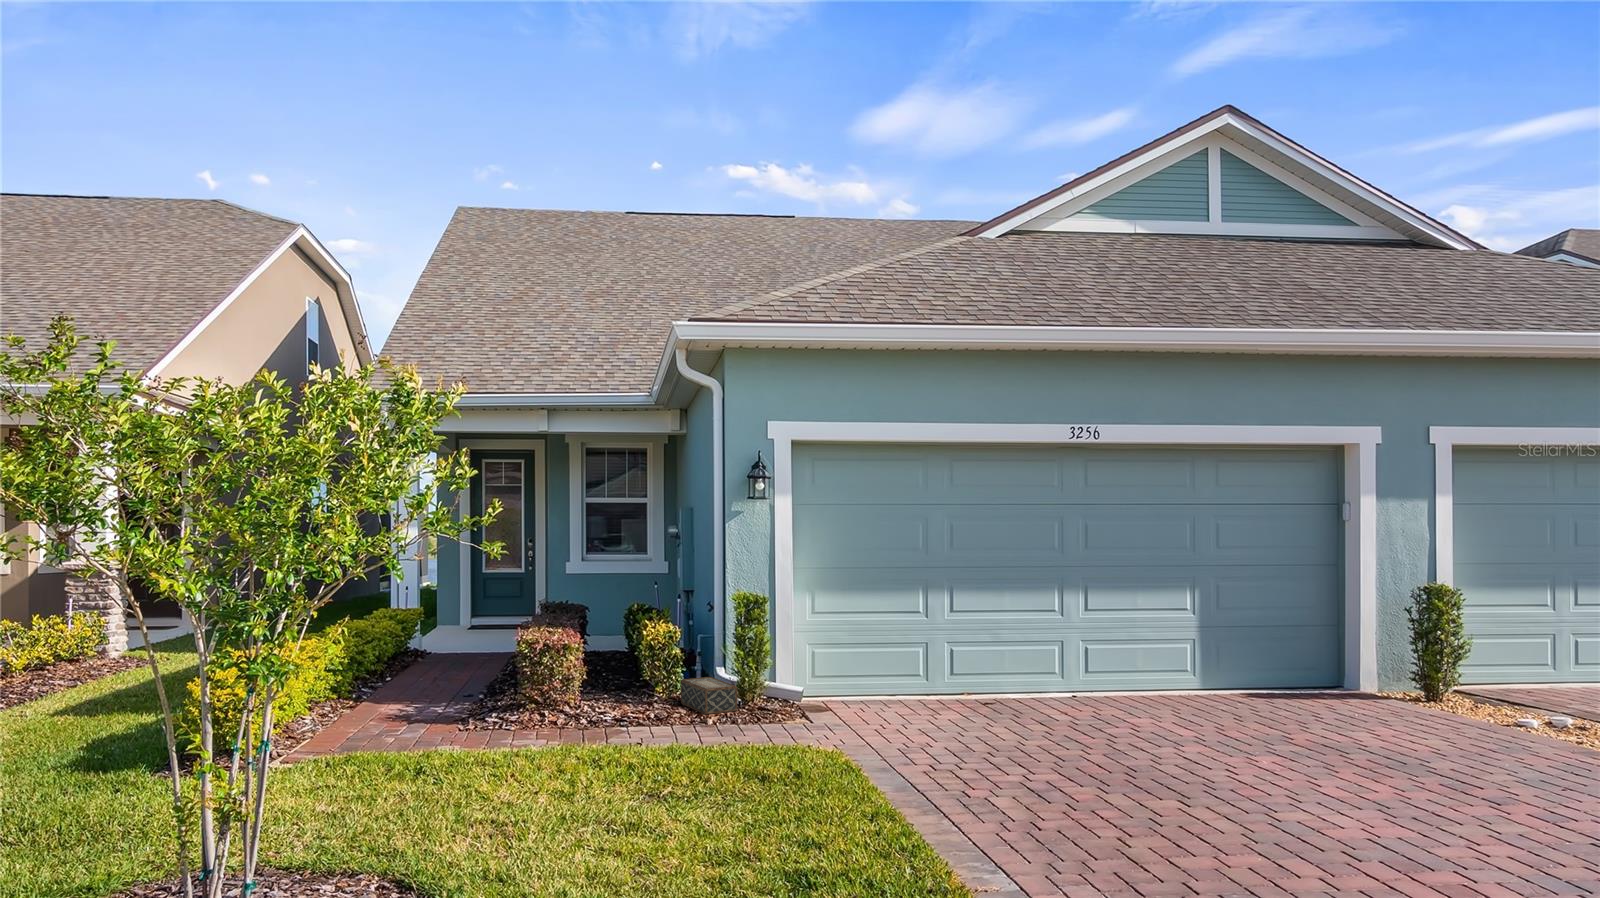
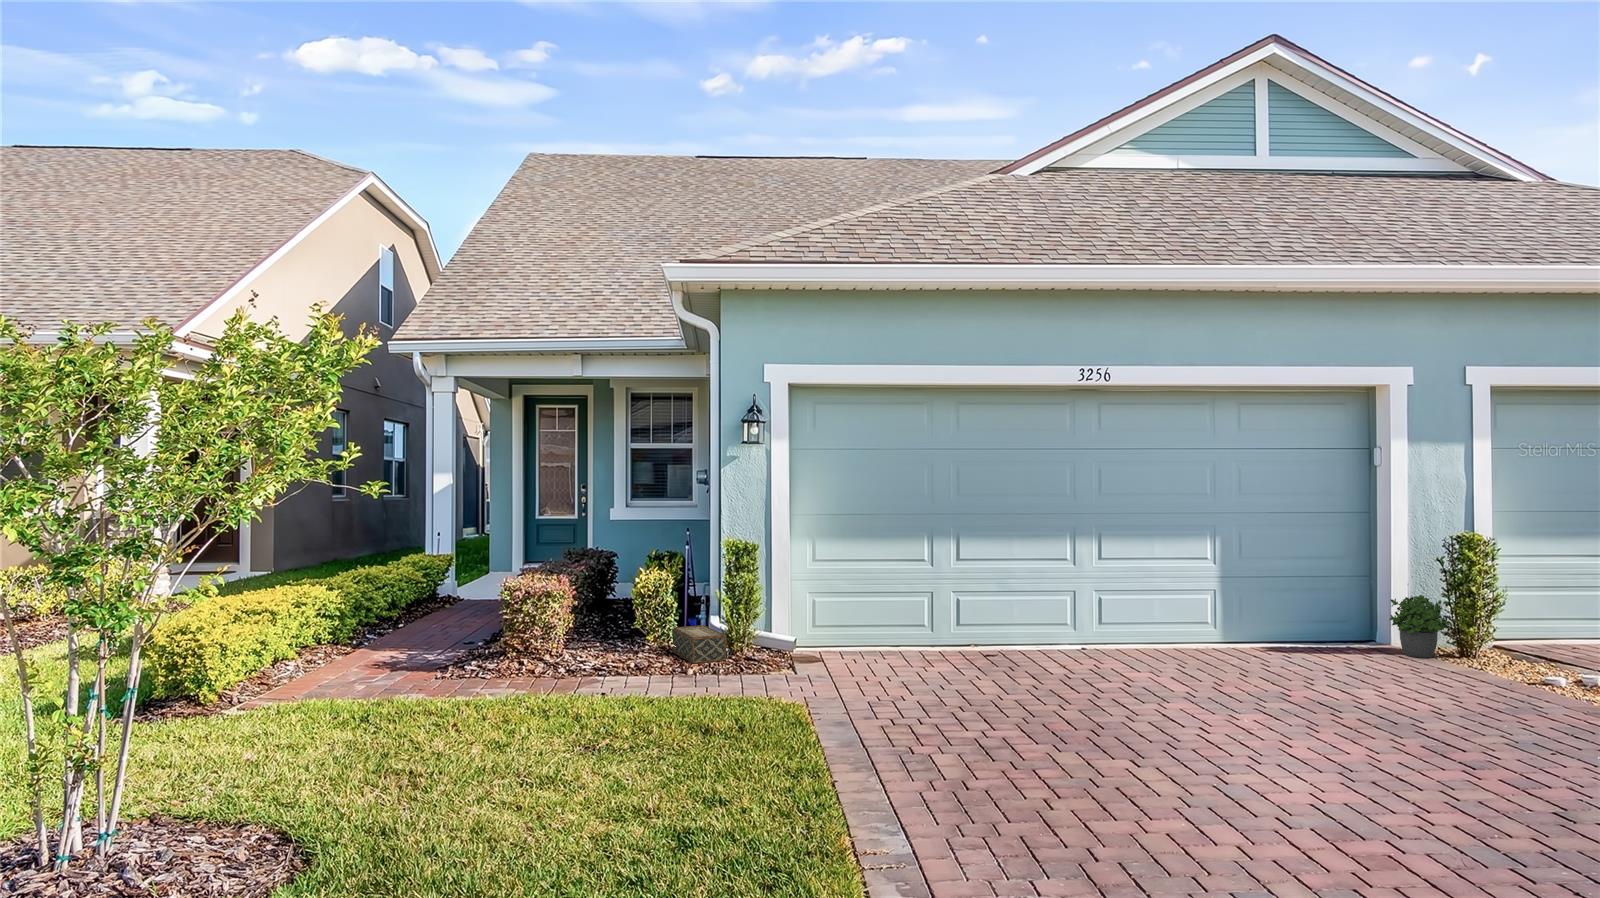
potted plant: none [1361,642,1417,701] -> present [1389,595,1451,658]

